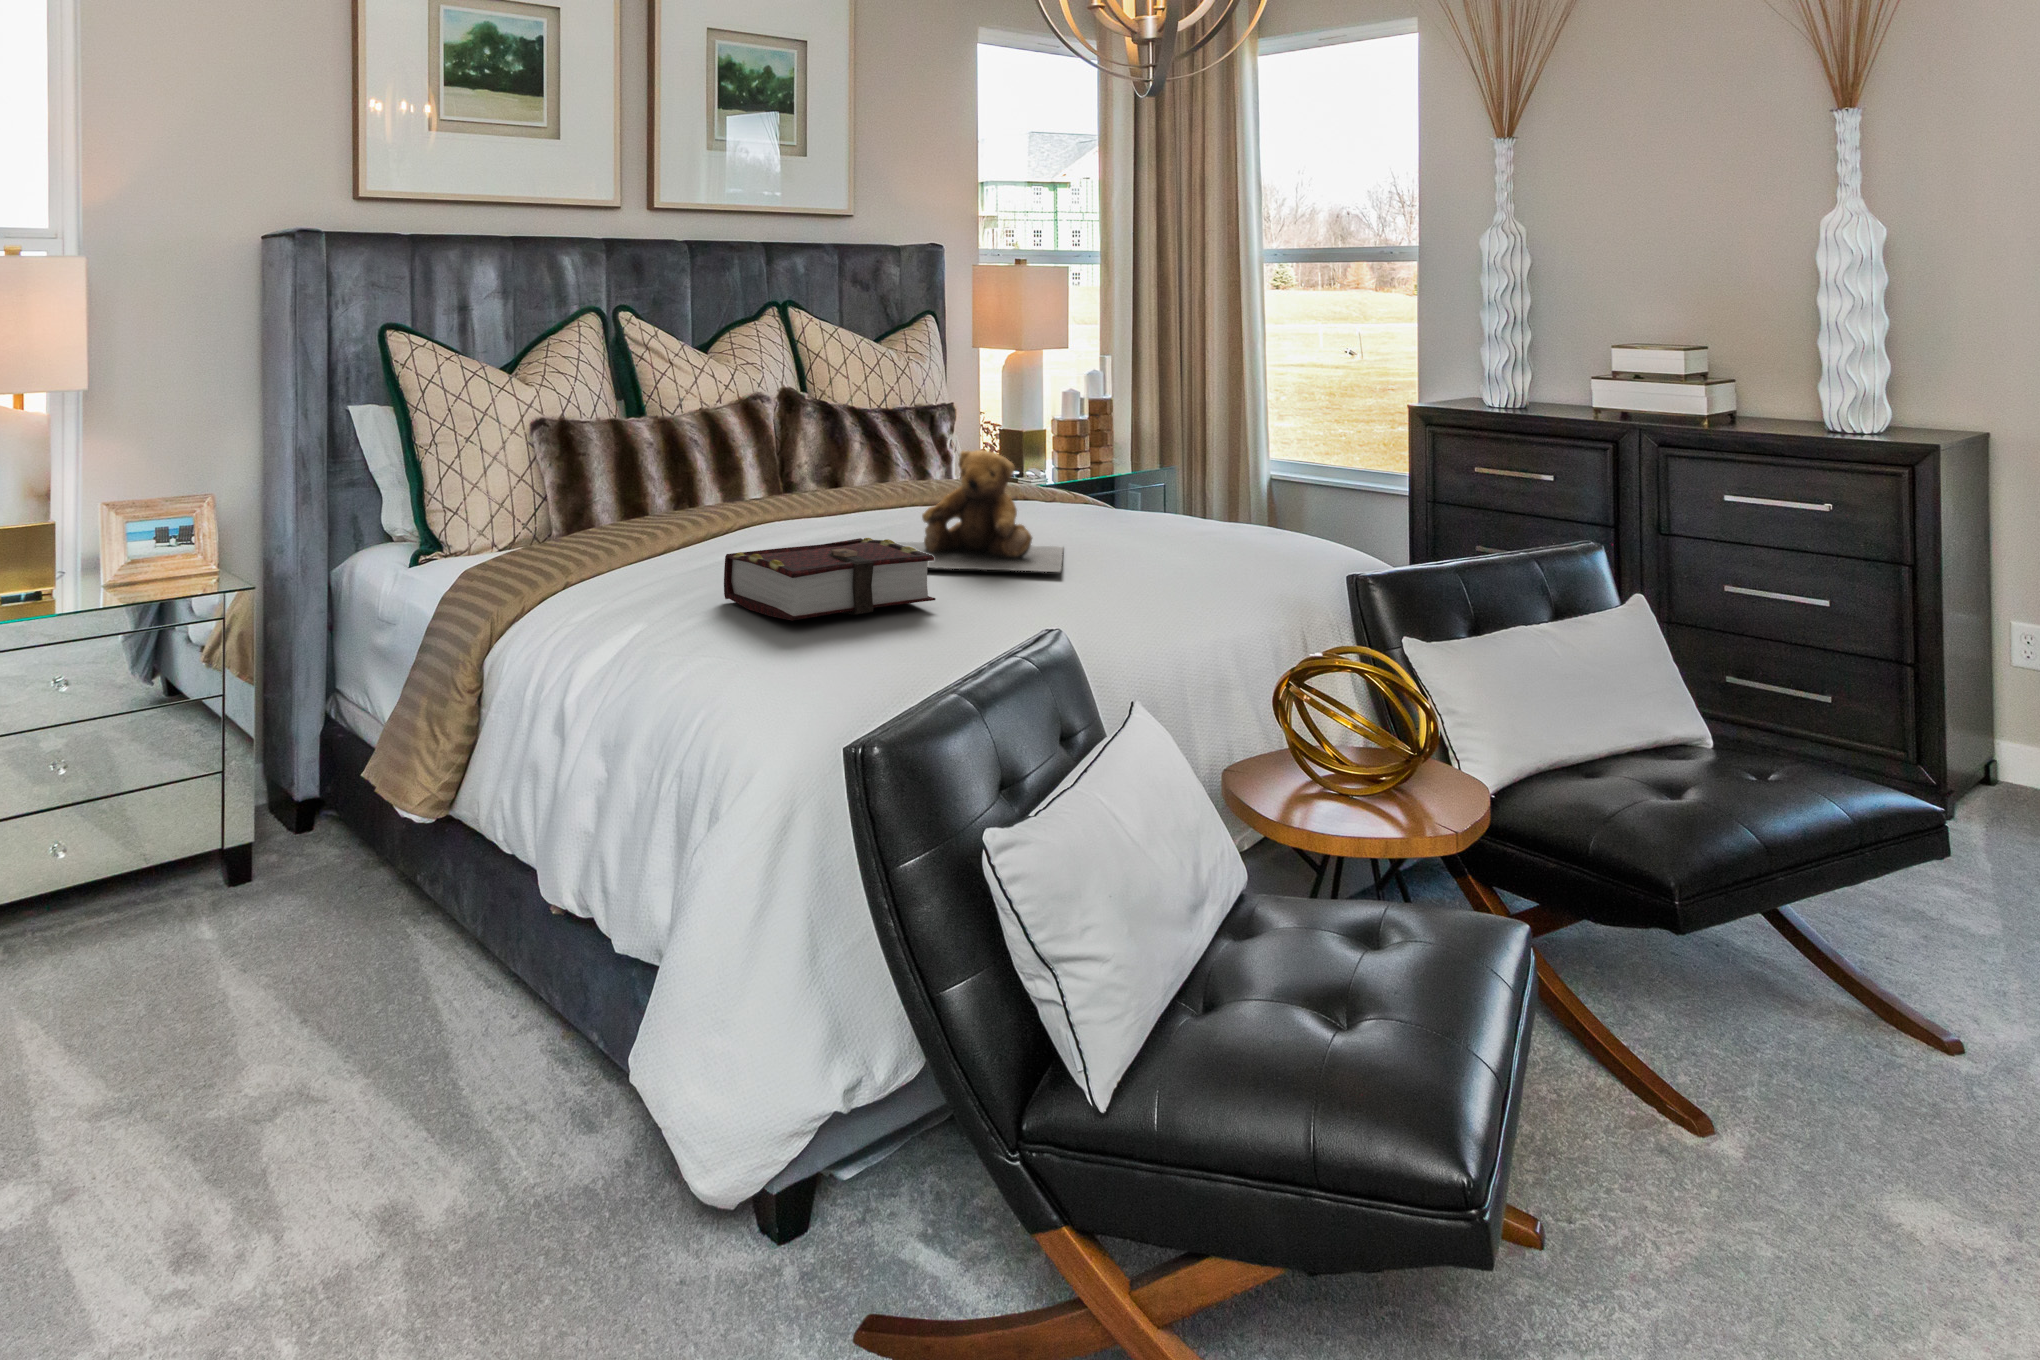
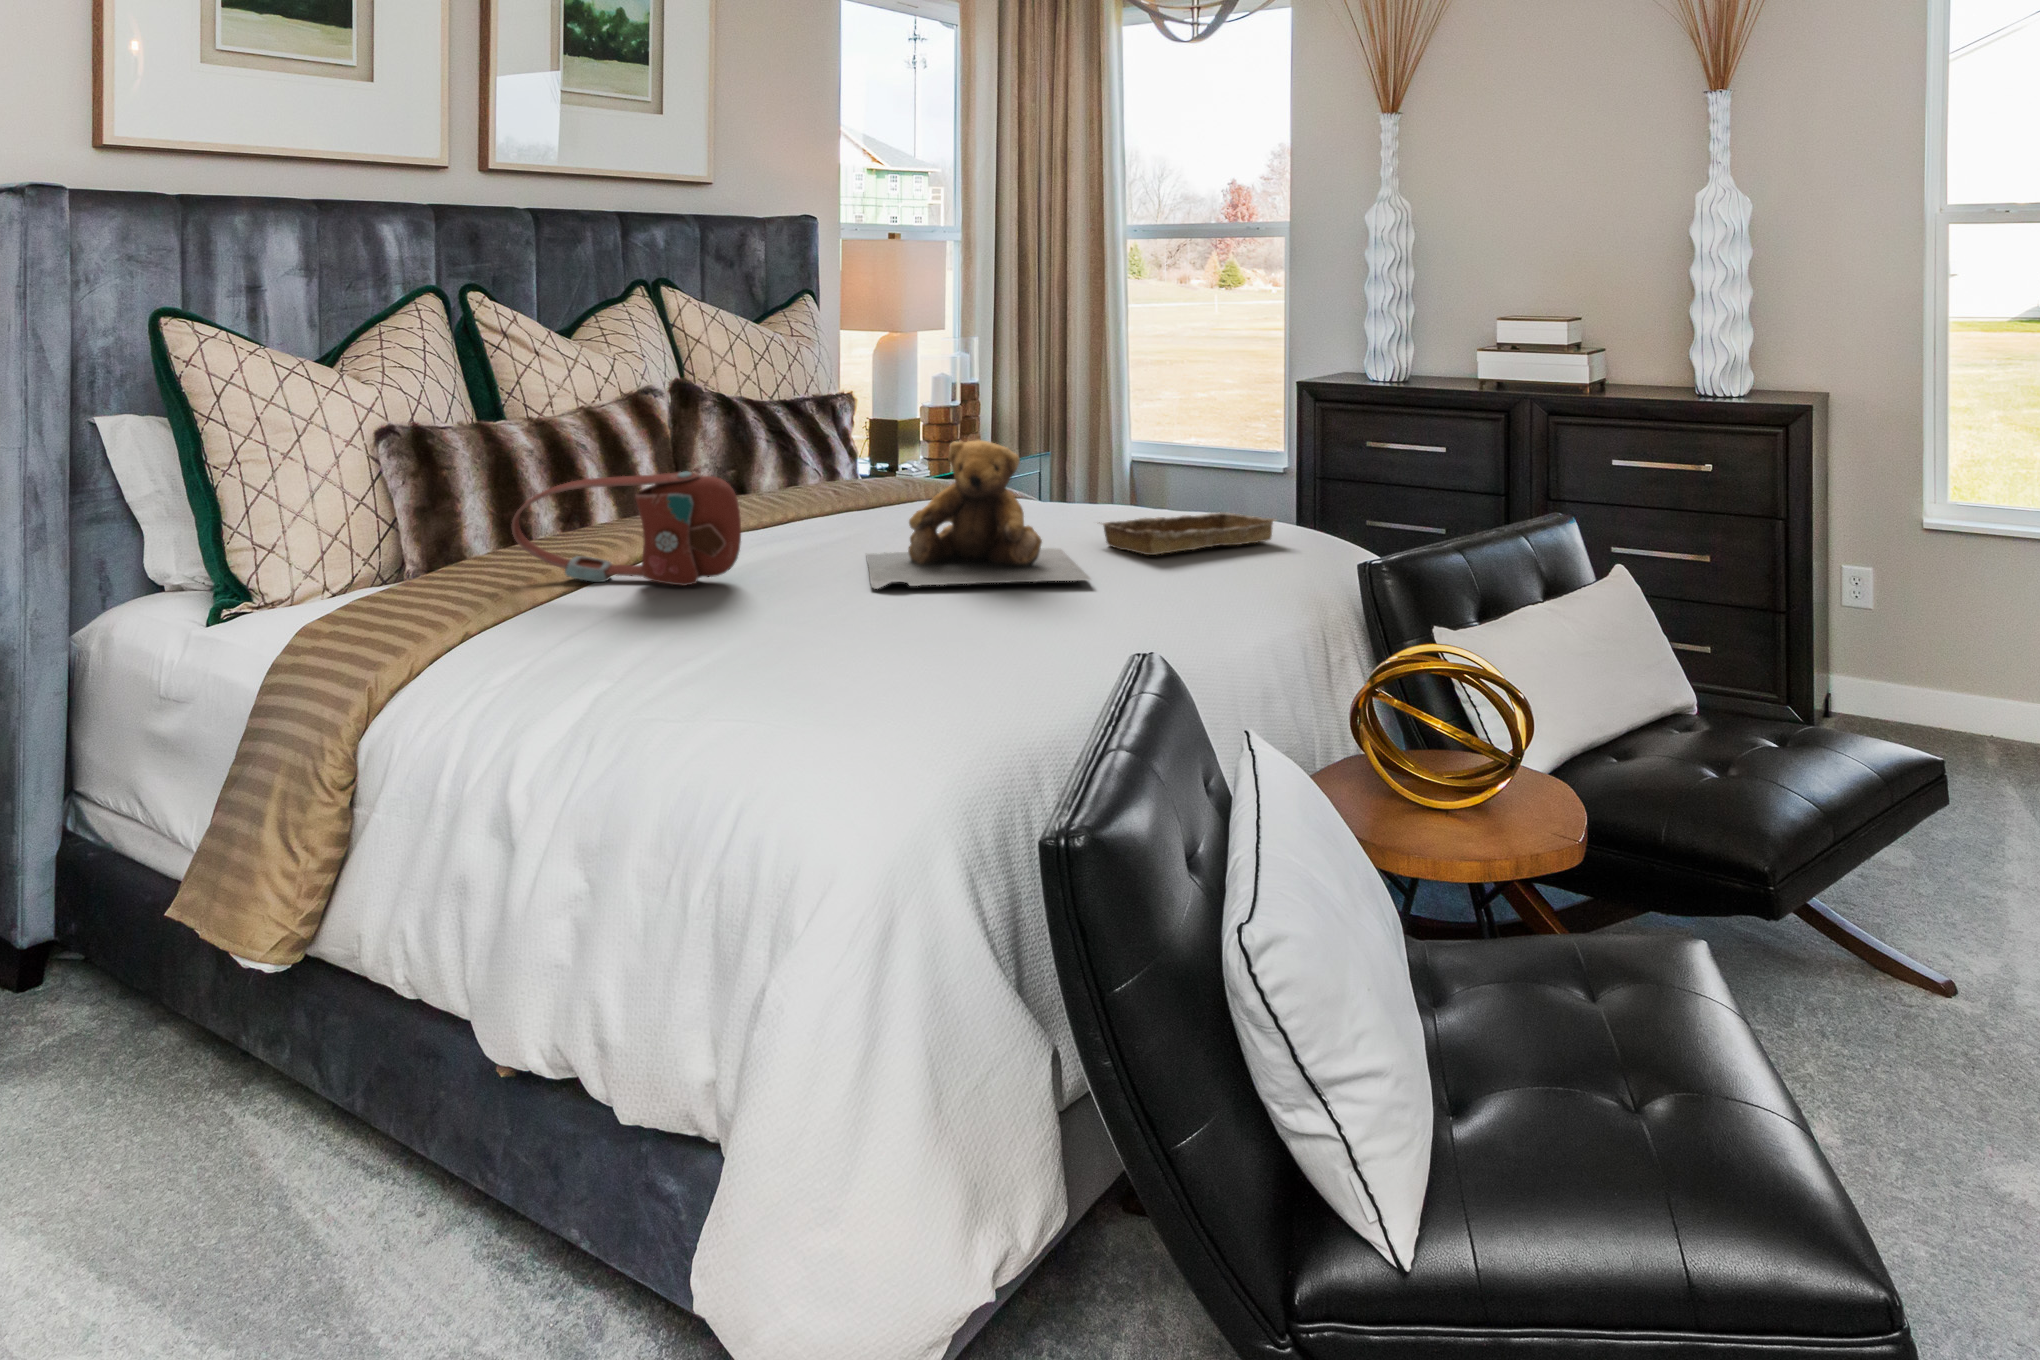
handbag: none [612,467,781,557] -> present [512,472,741,586]
tray: none [1096,523,1266,556] -> present [1102,512,1275,555]
book: present [724,538,936,621] -> none [706,554,983,671]

